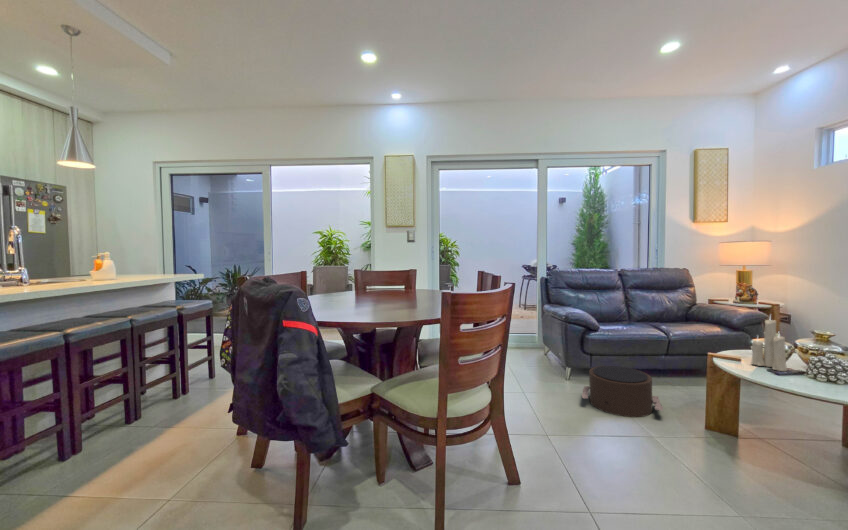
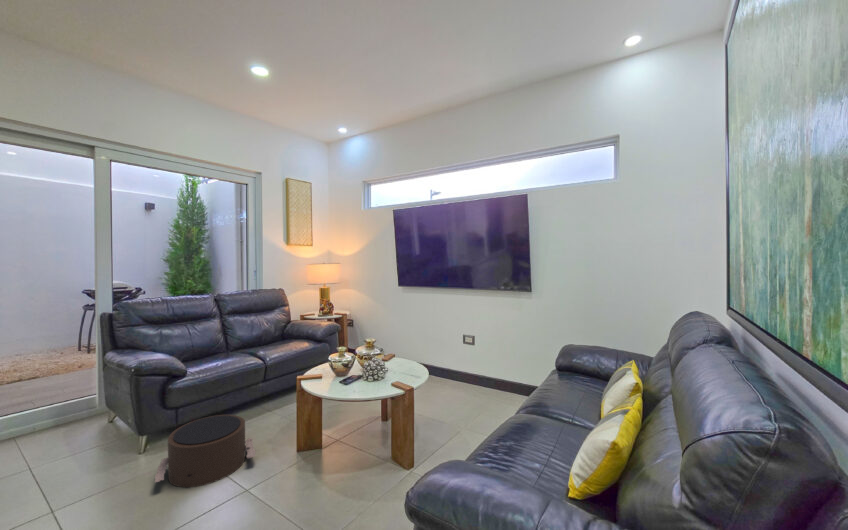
candle: present [751,319,787,371] -> none [326,336,349,387]

